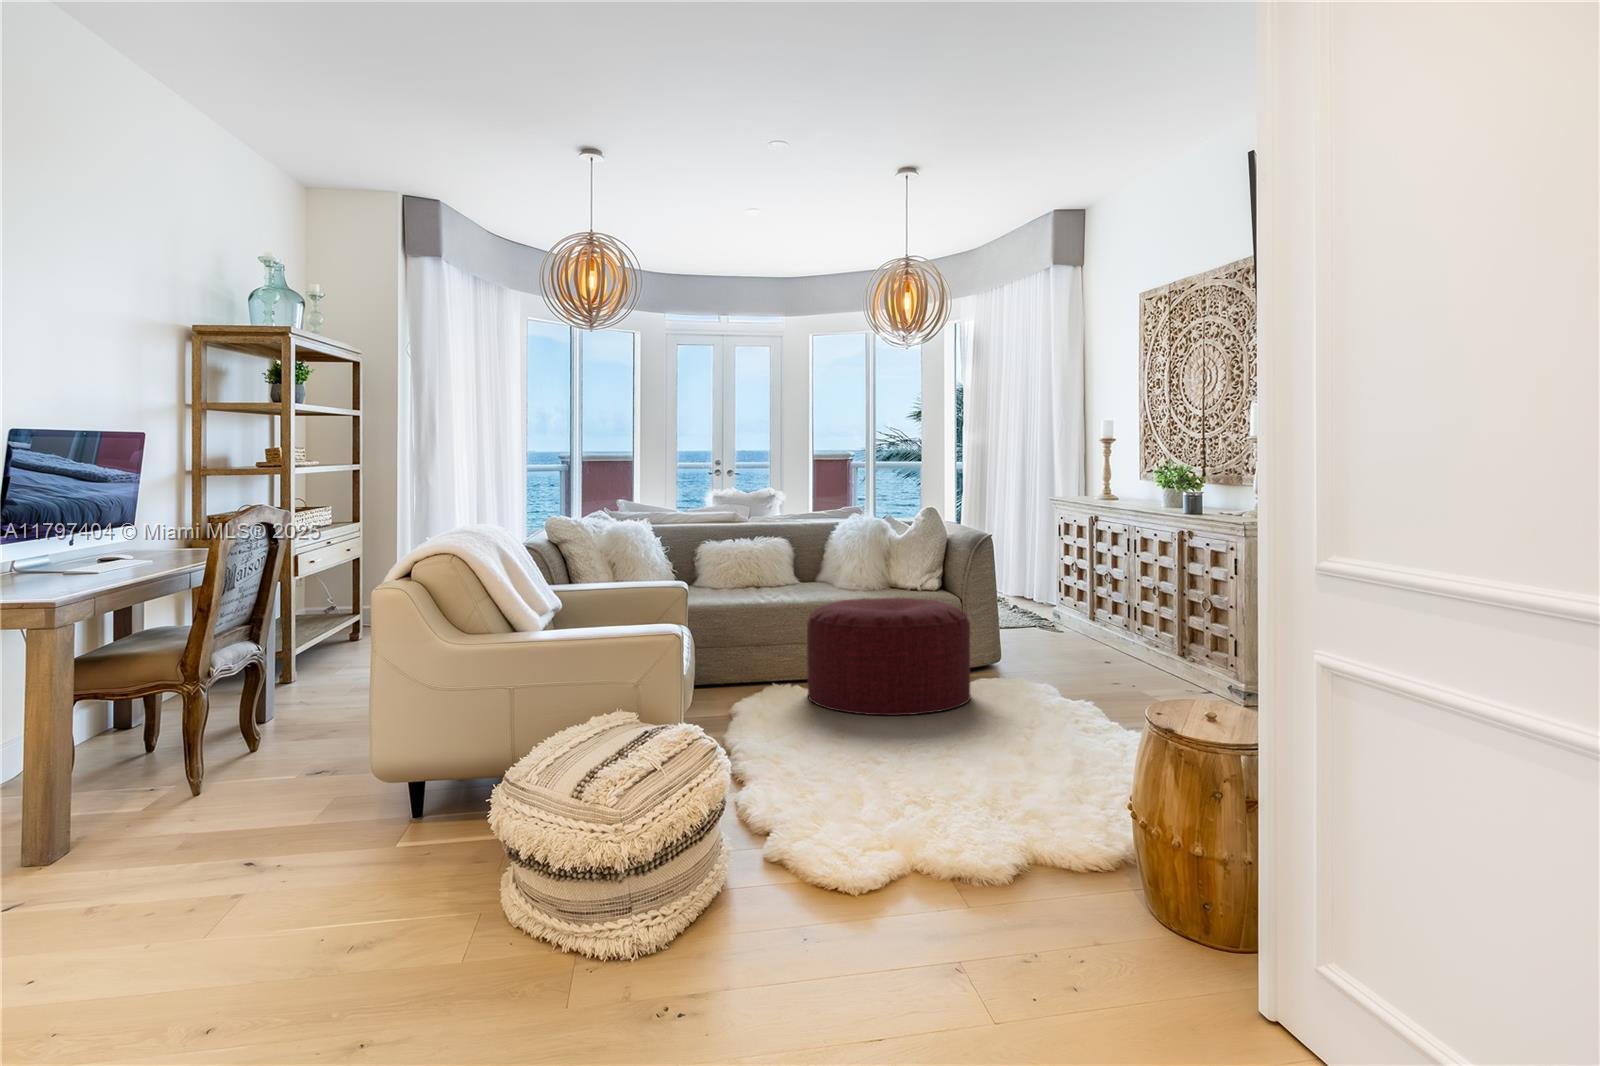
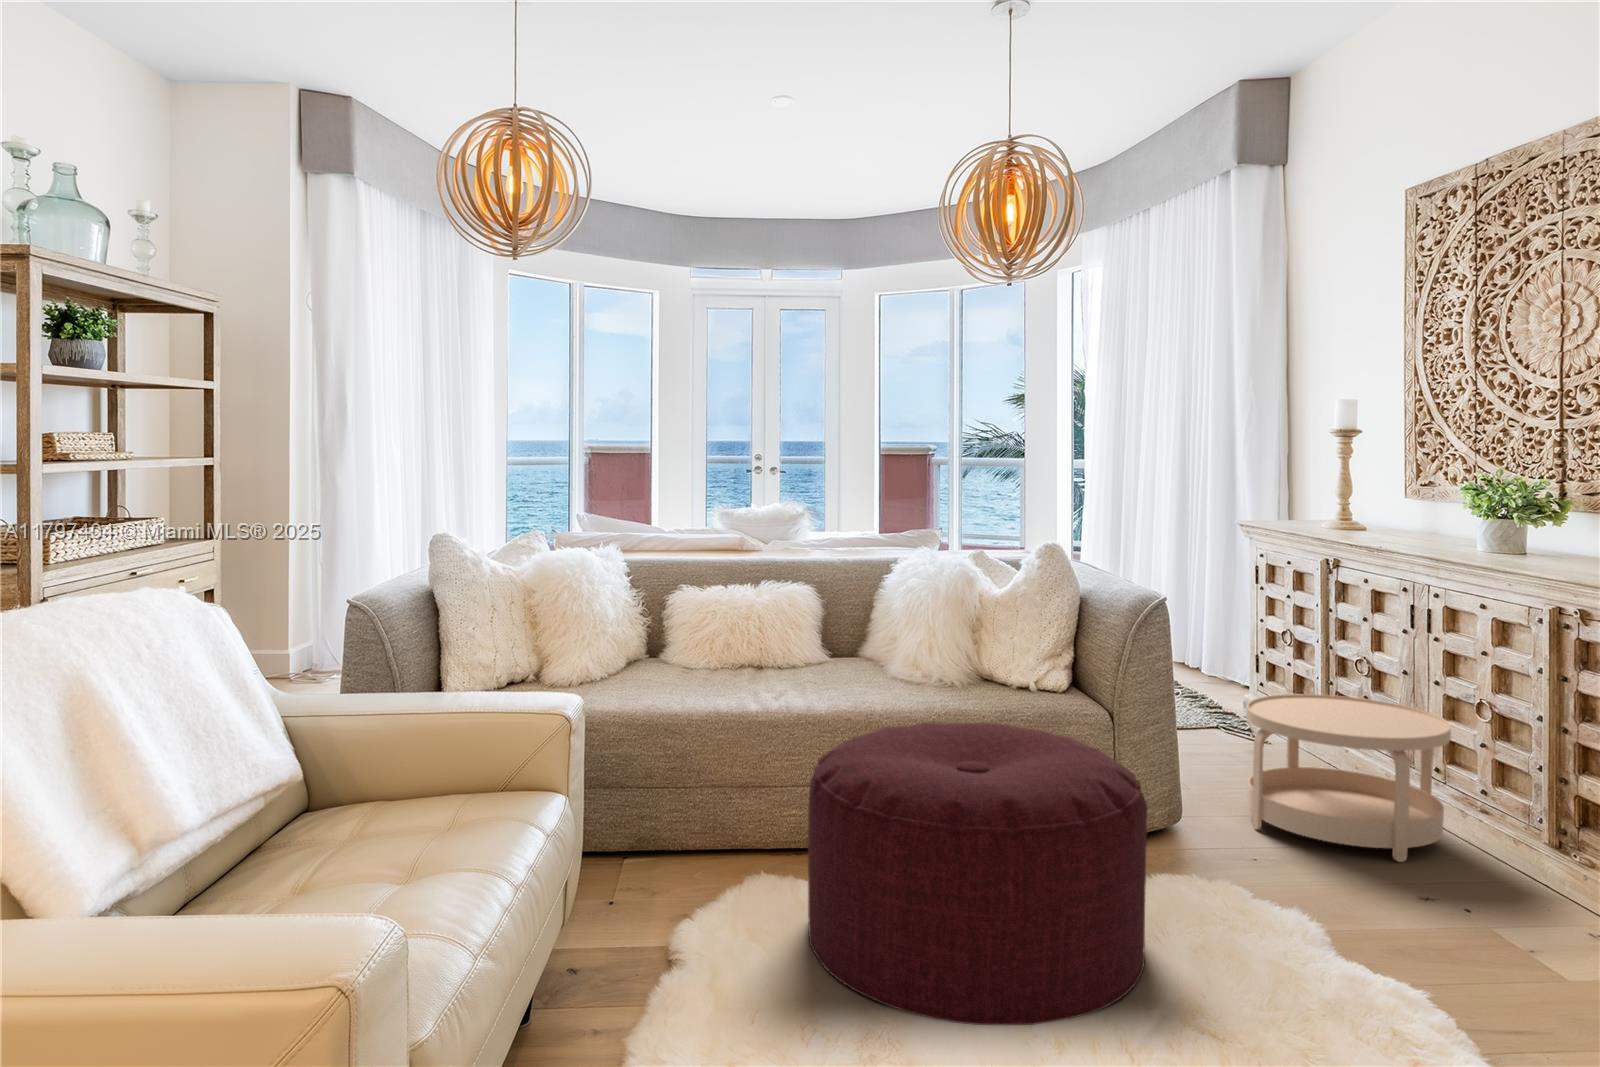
side table: none [1037,592,1139,671] -> present [1246,694,1451,862]

